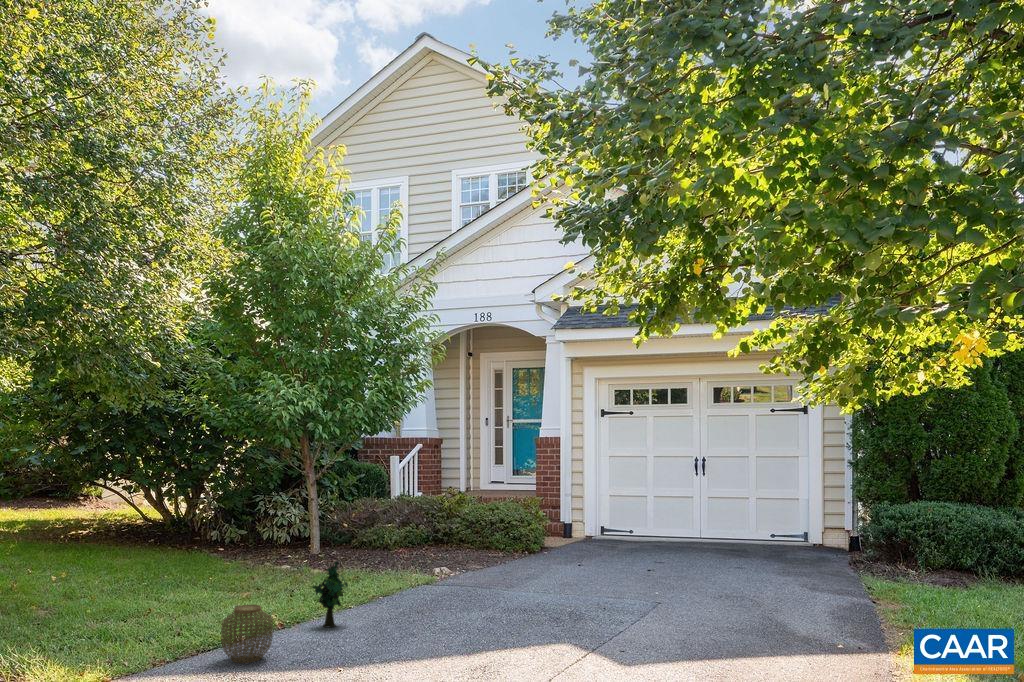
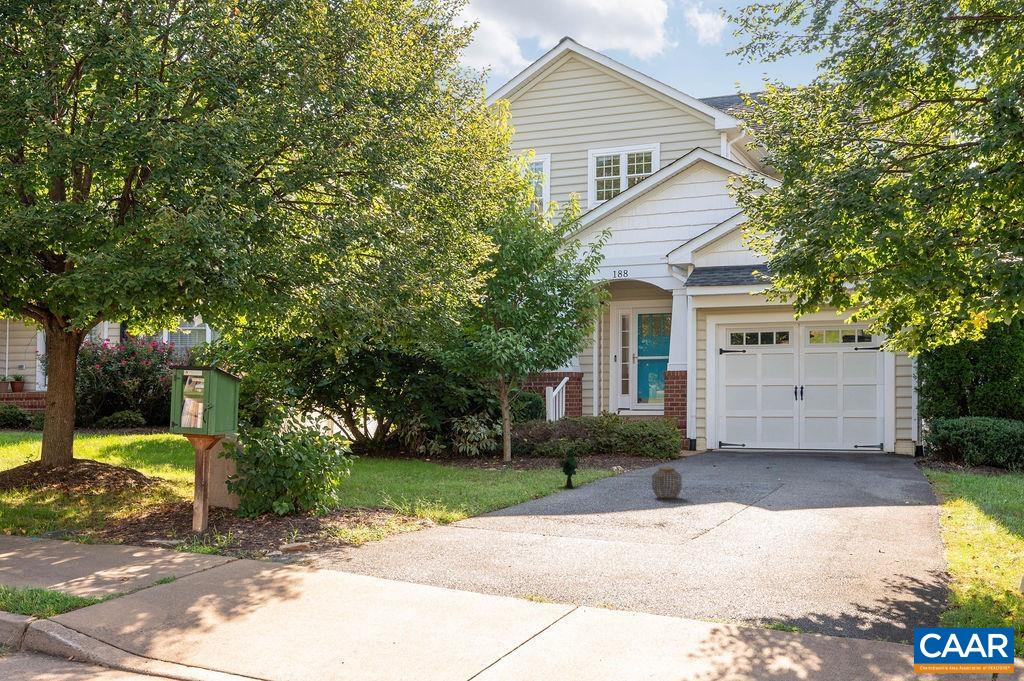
woven basket: present [221,605,273,663] -> present [652,467,682,500]

